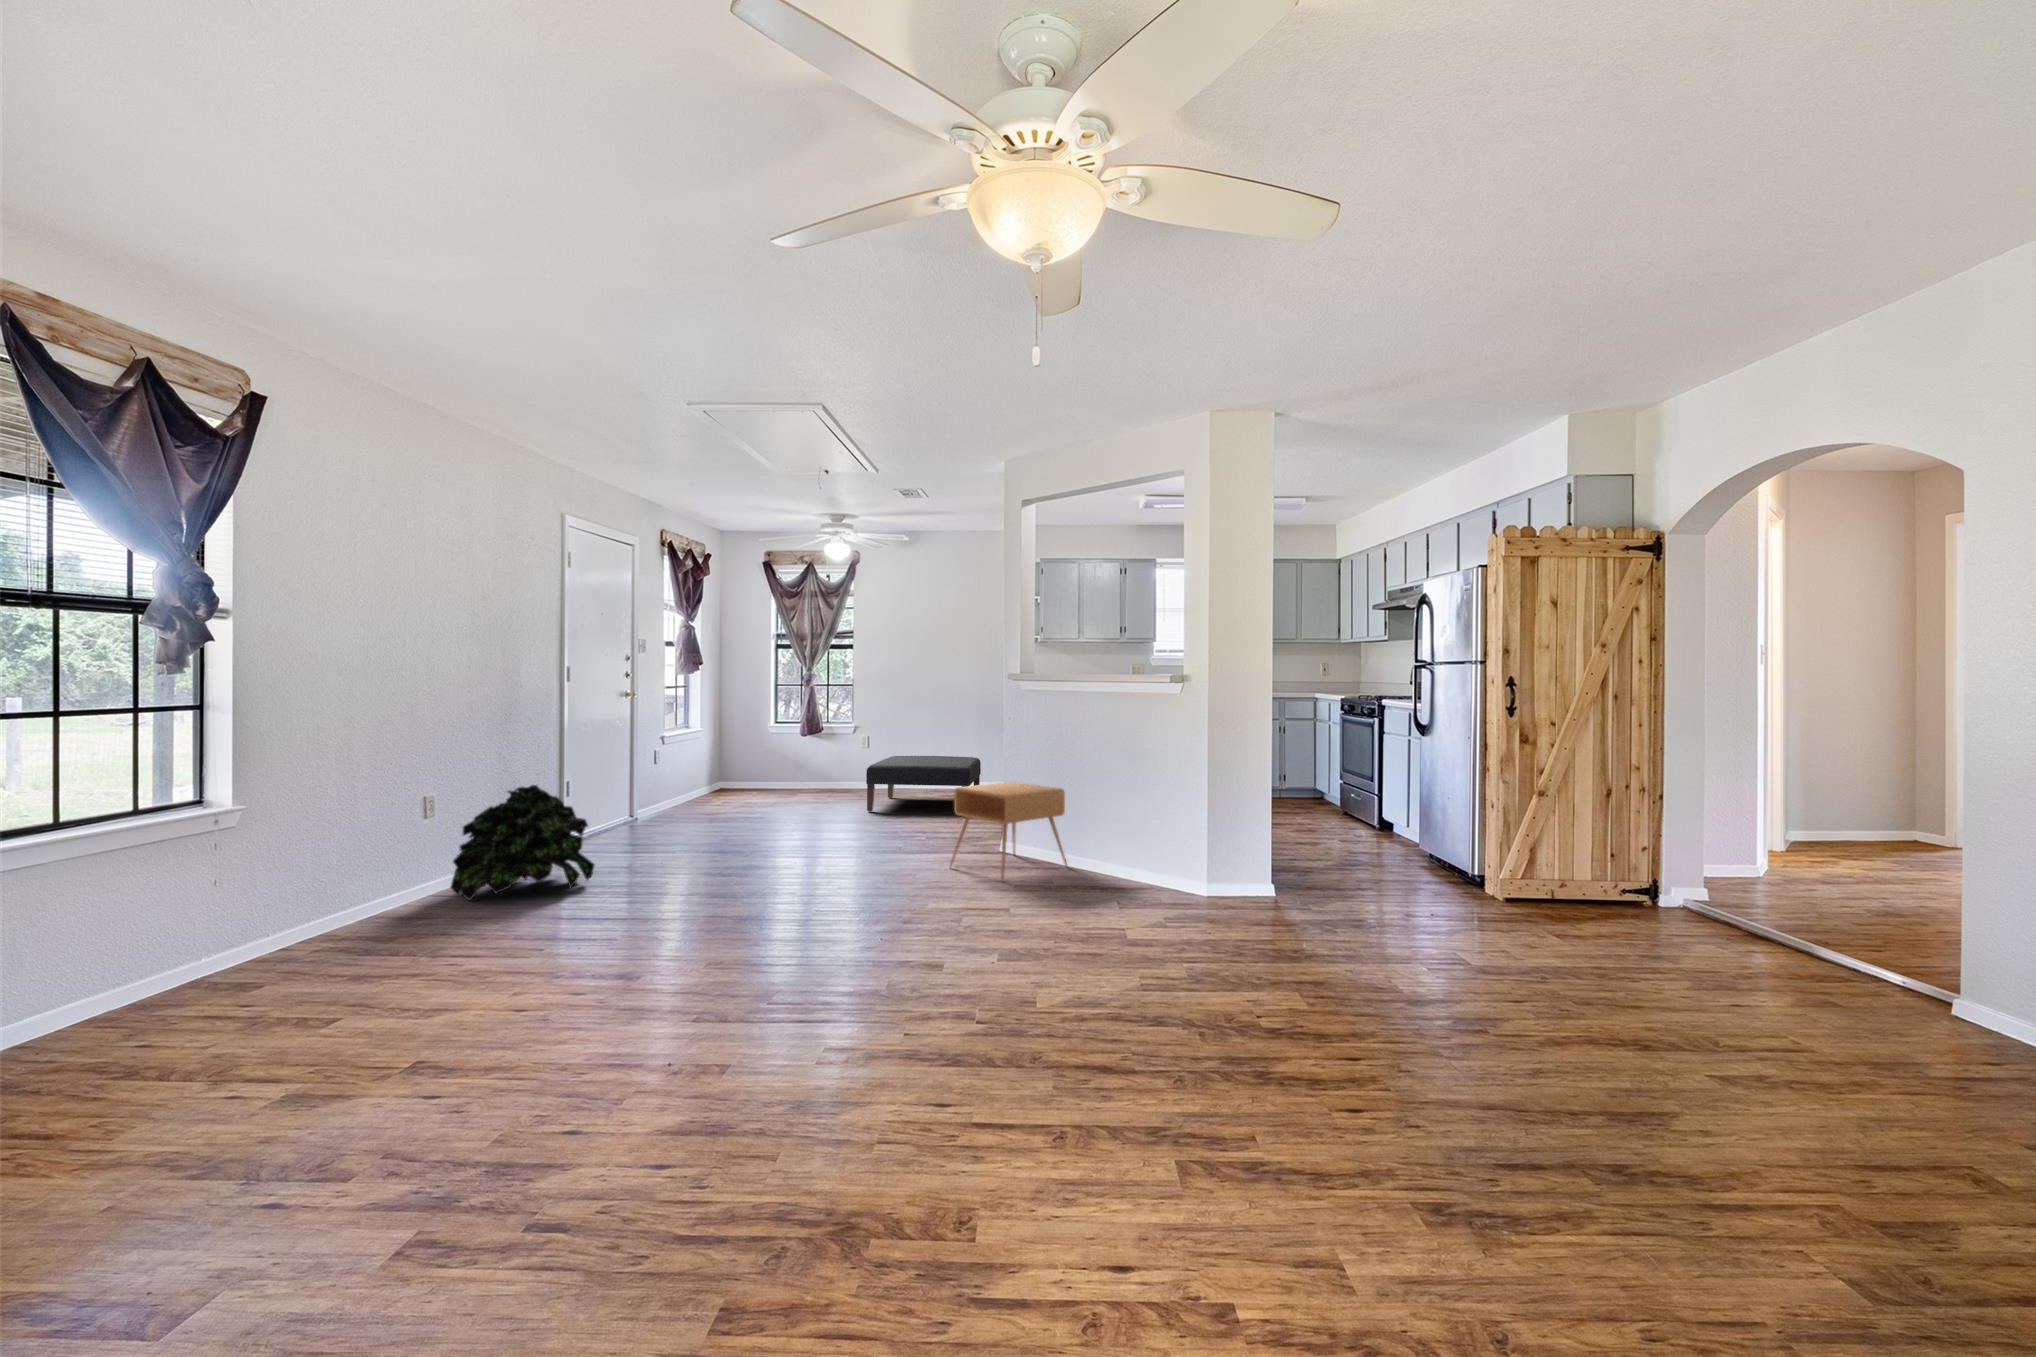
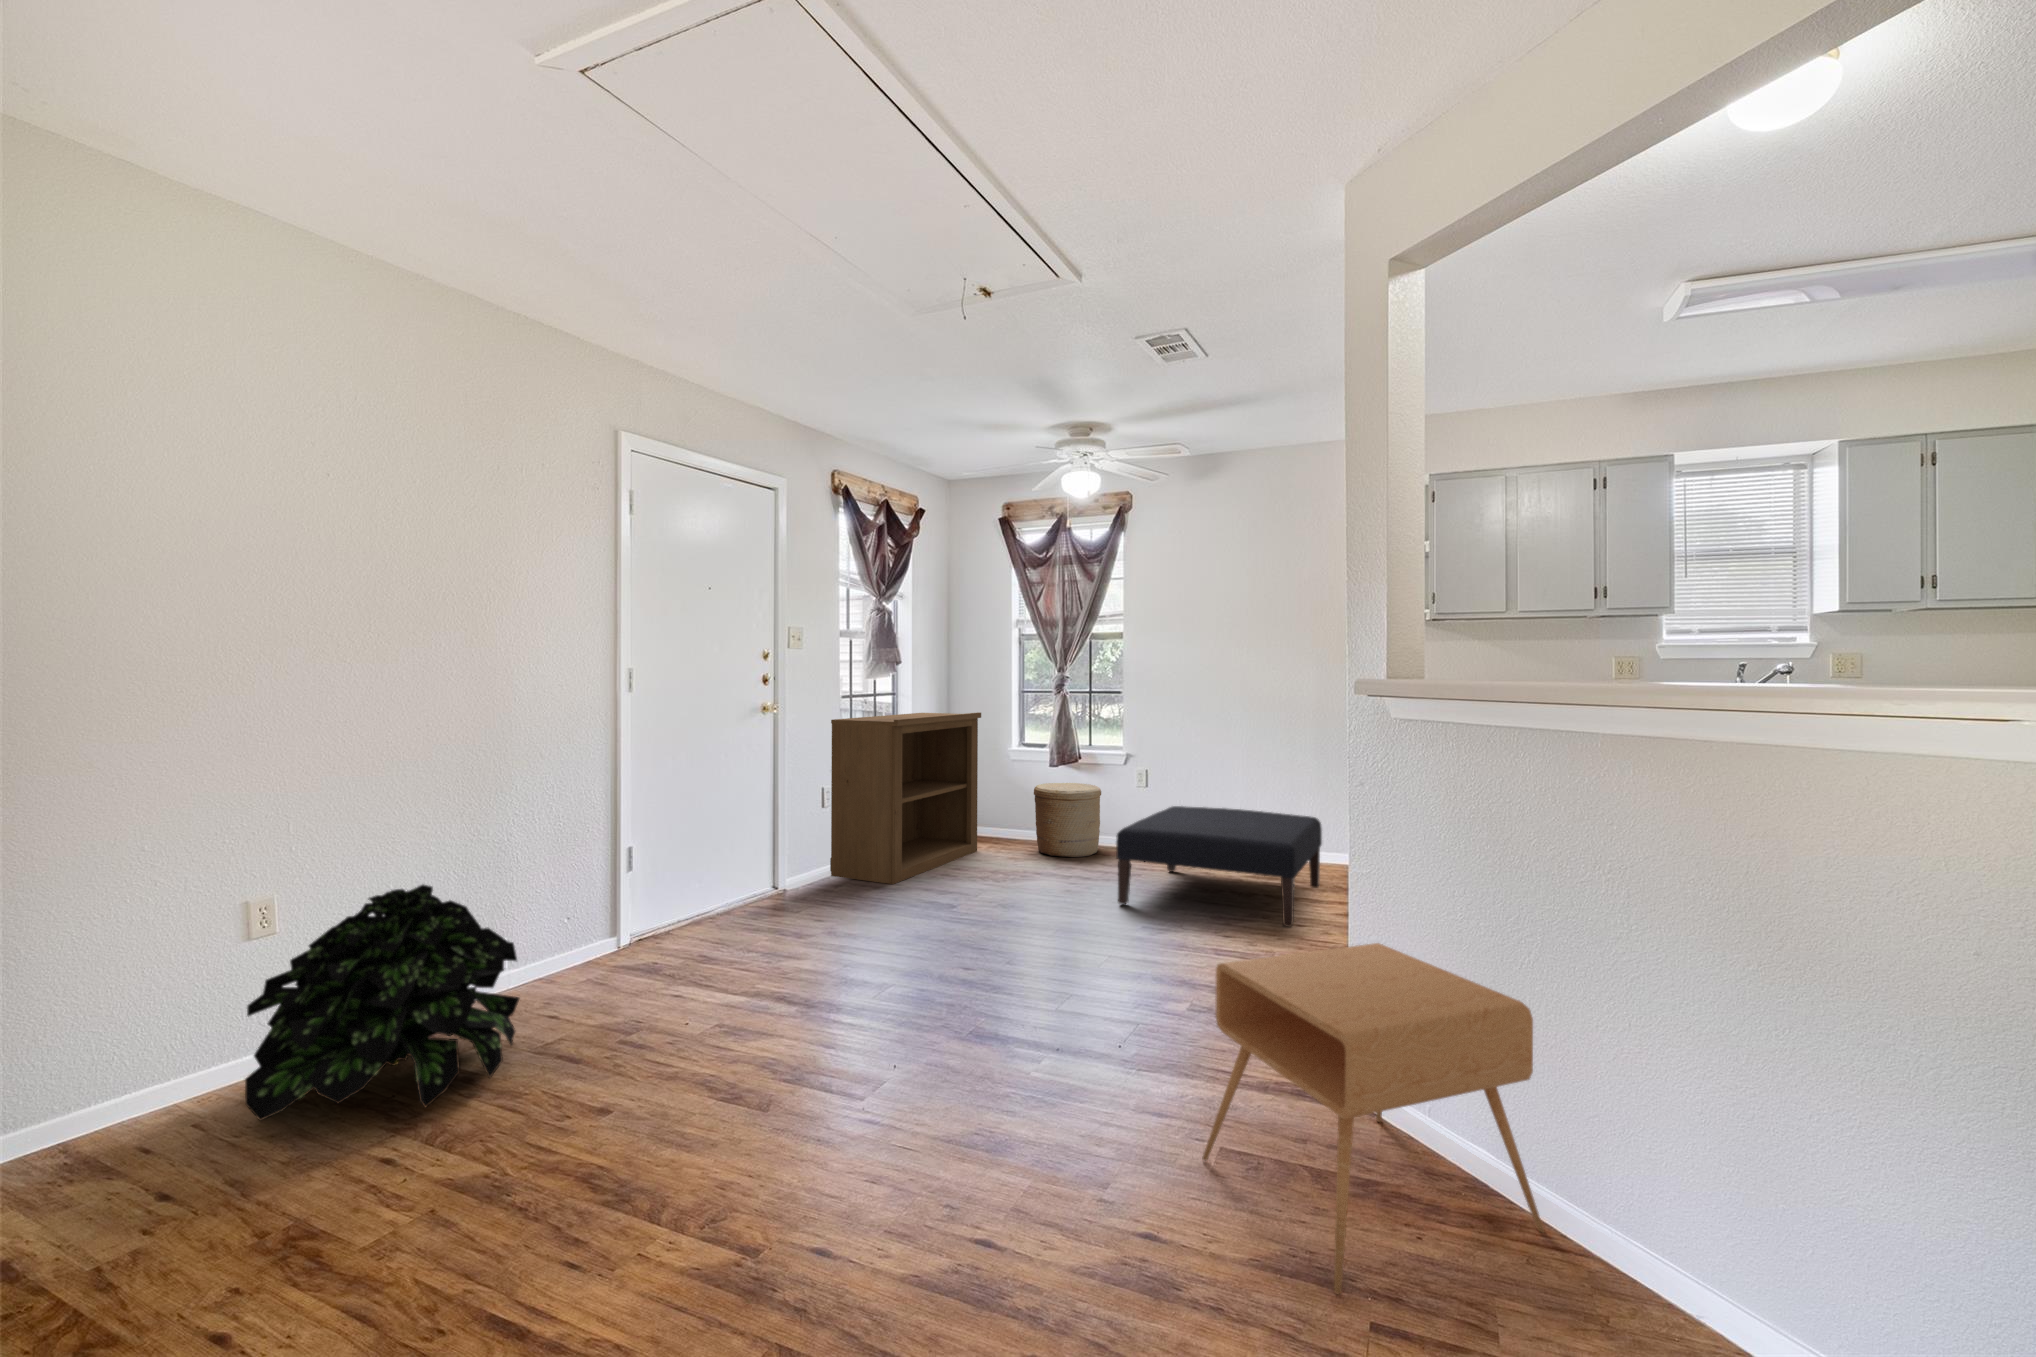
bookshelf: none [659,699,755,813] -> present [830,712,981,884]
woven basket: none [792,748,839,796] -> present [1034,783,1101,857]

